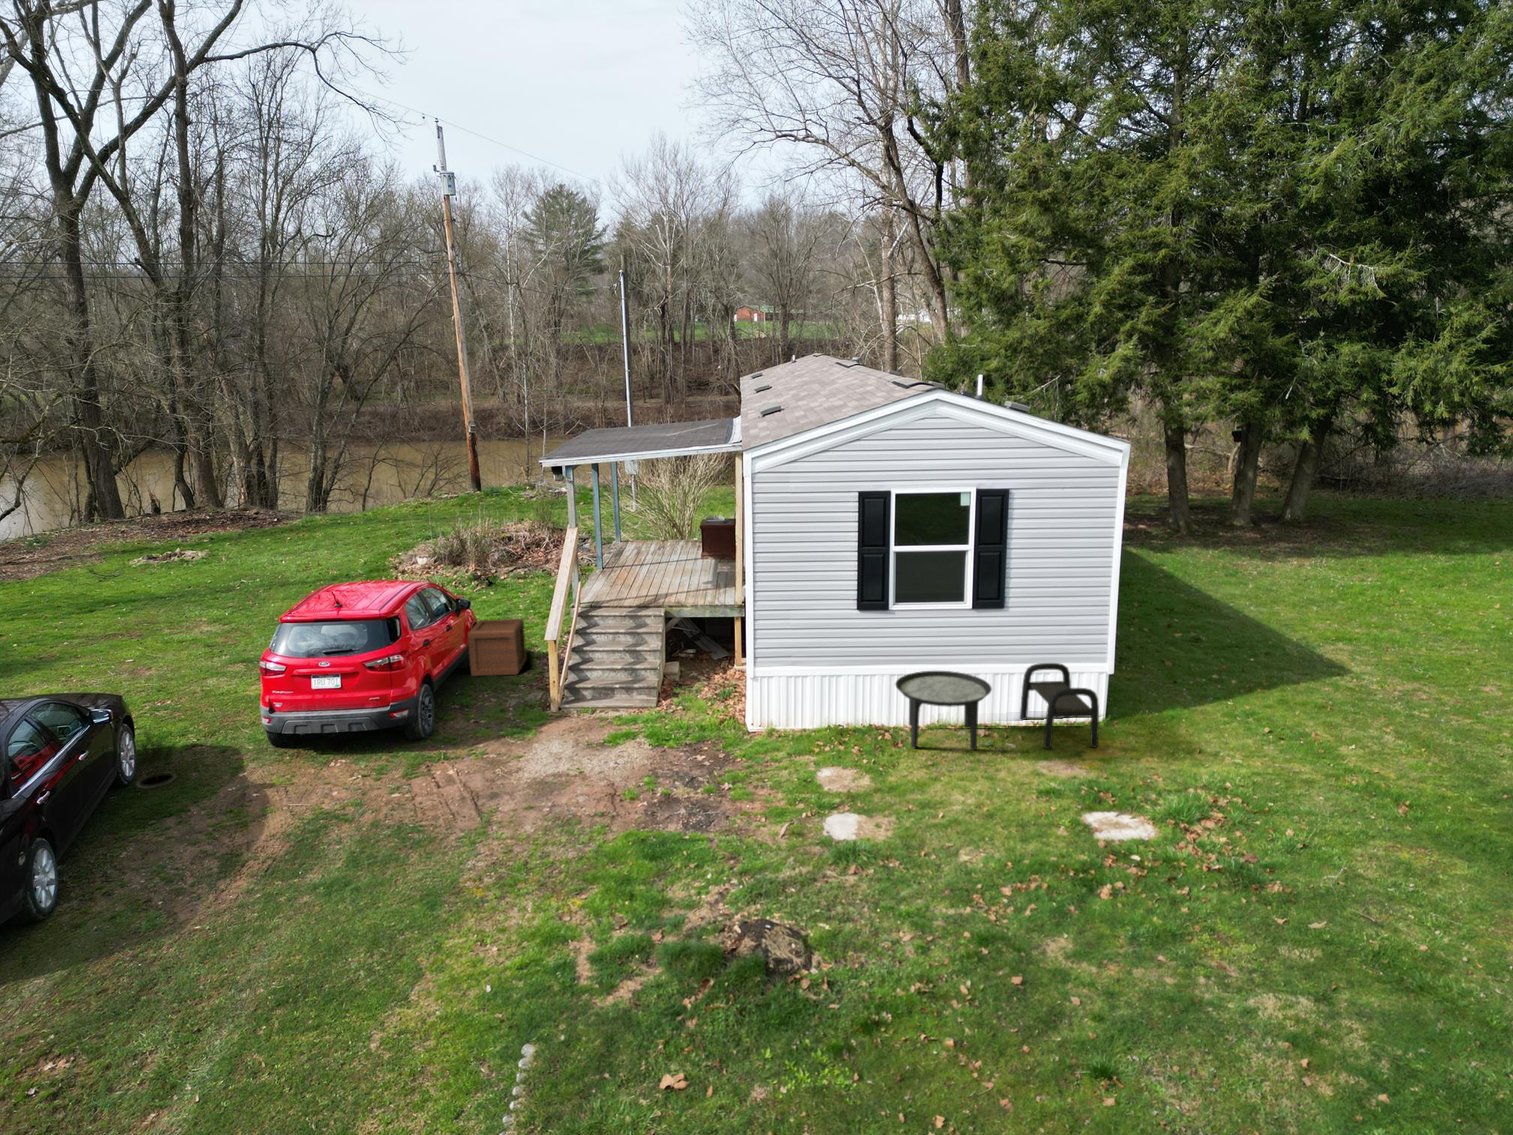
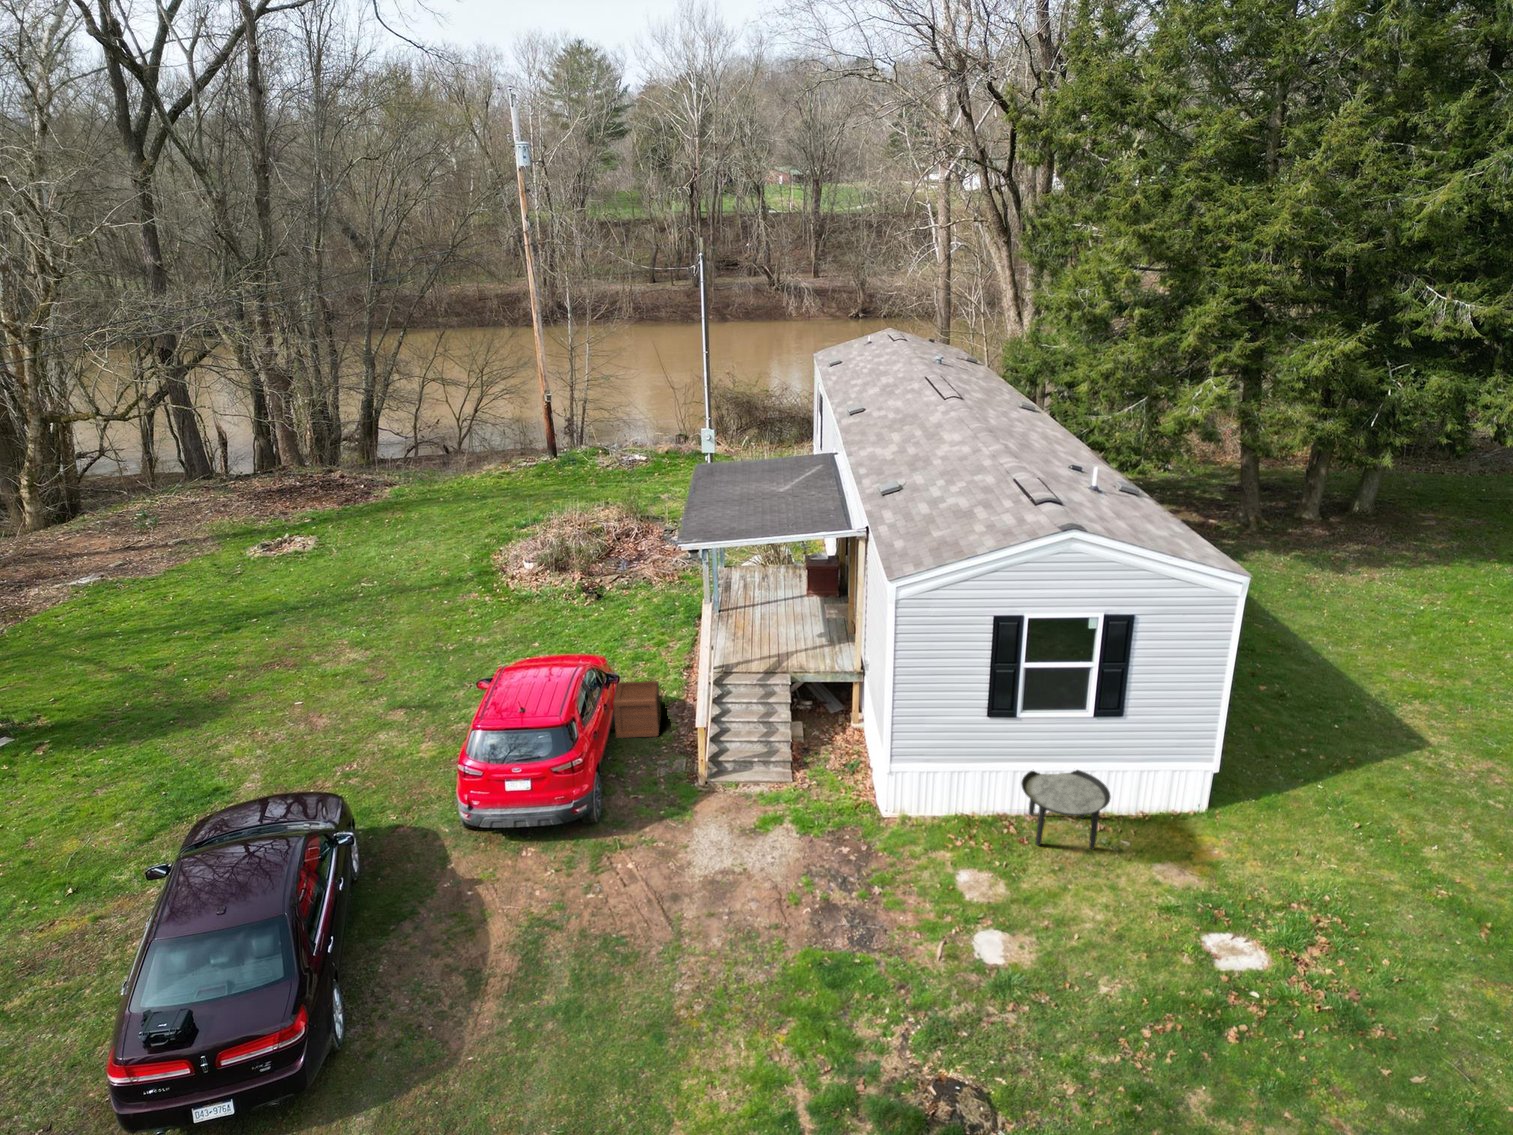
bench: present [1020,663,1099,749] -> none [1128,760,1208,849]
potted tree: present [132,732,176,789] -> none [358,835,395,887]

